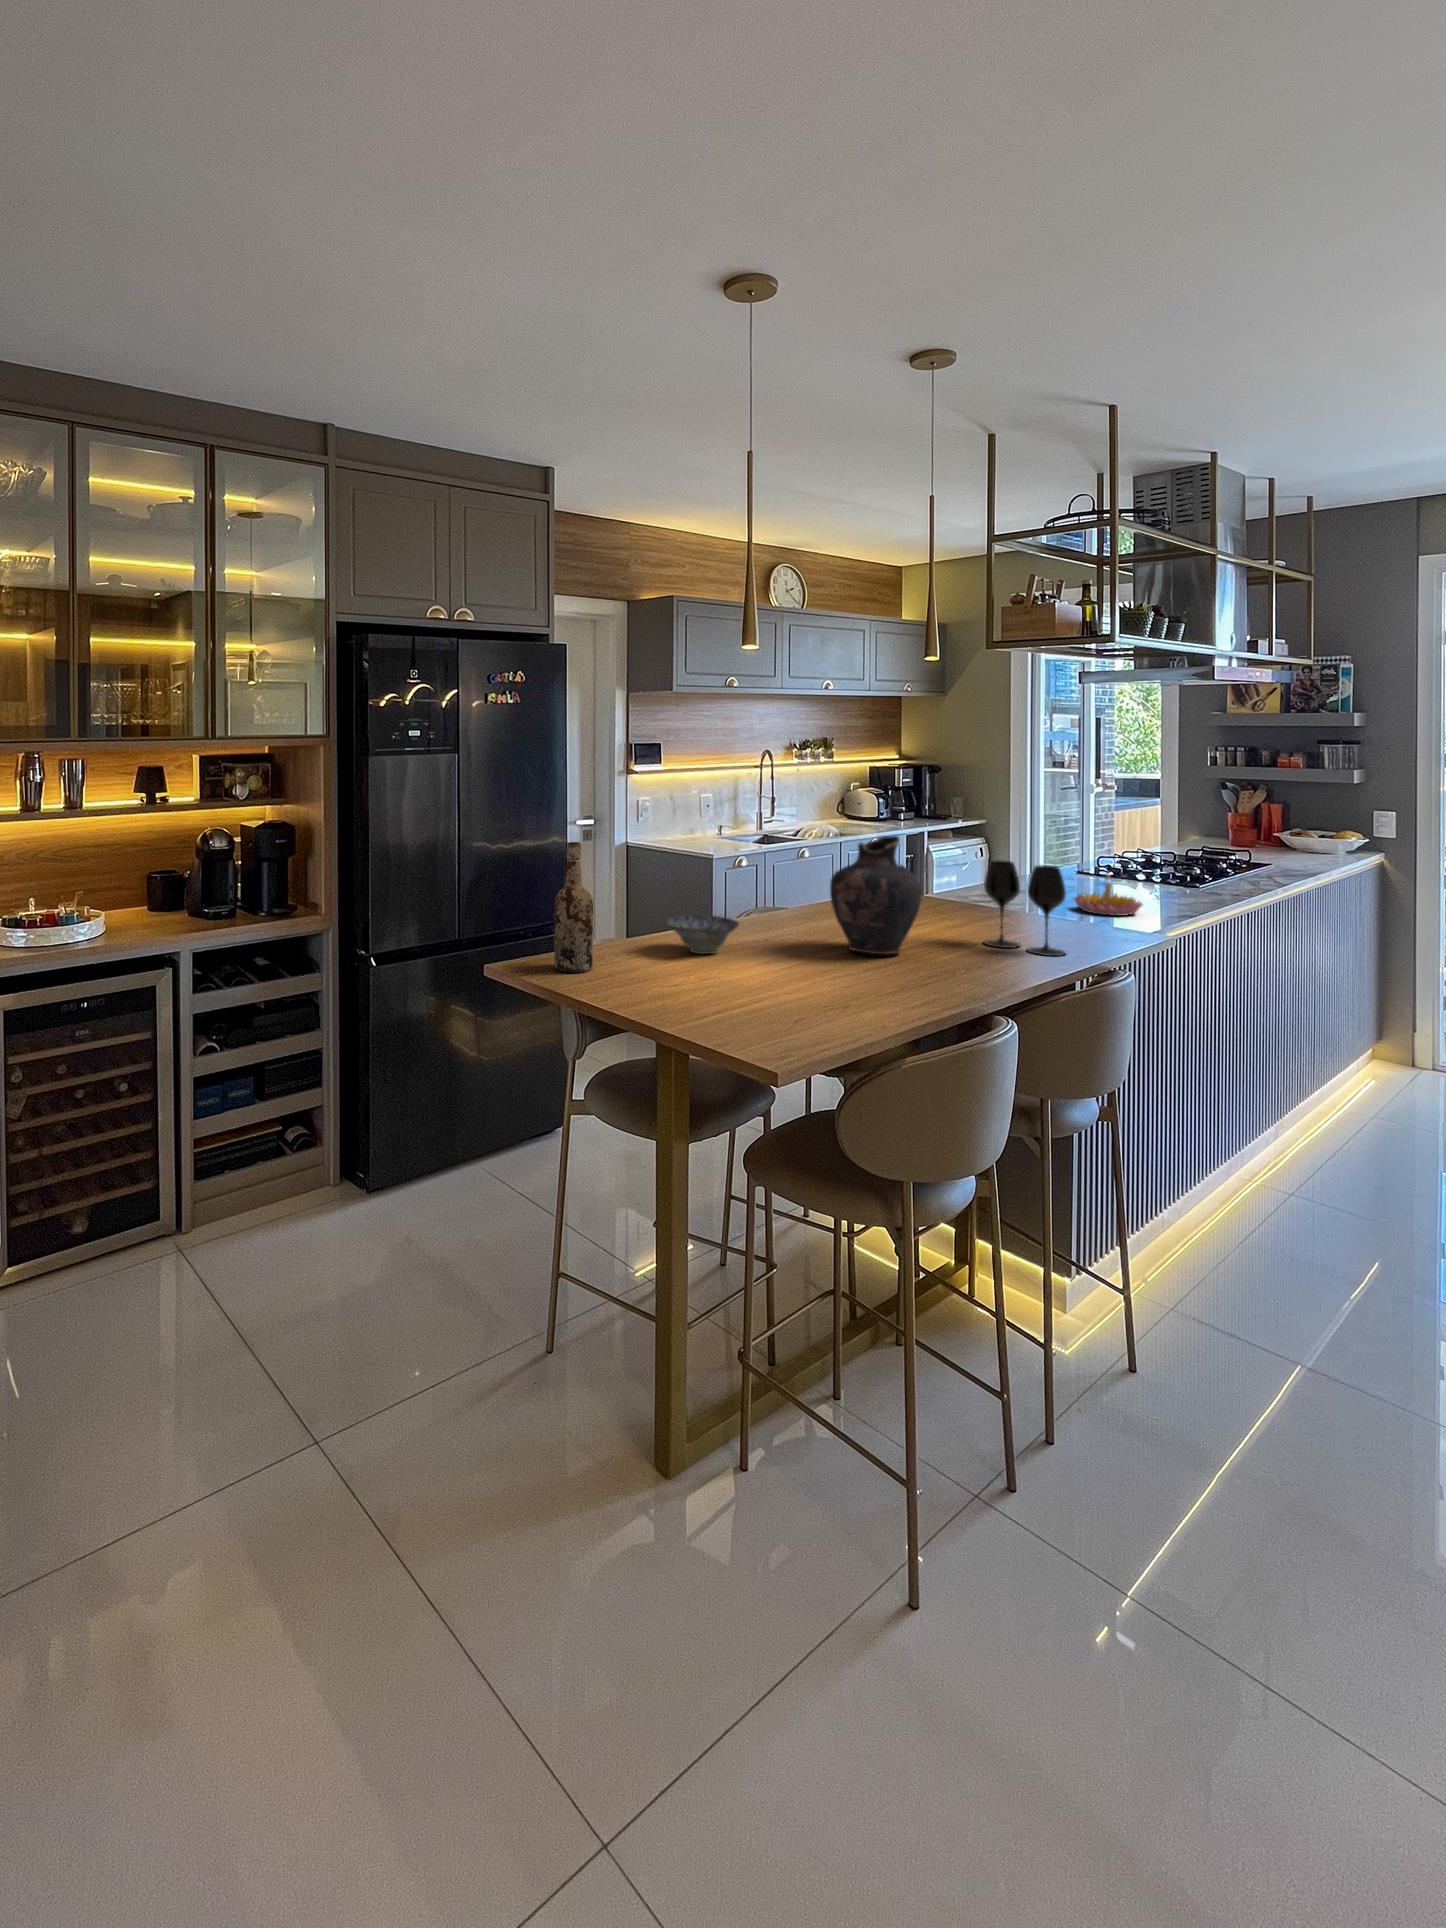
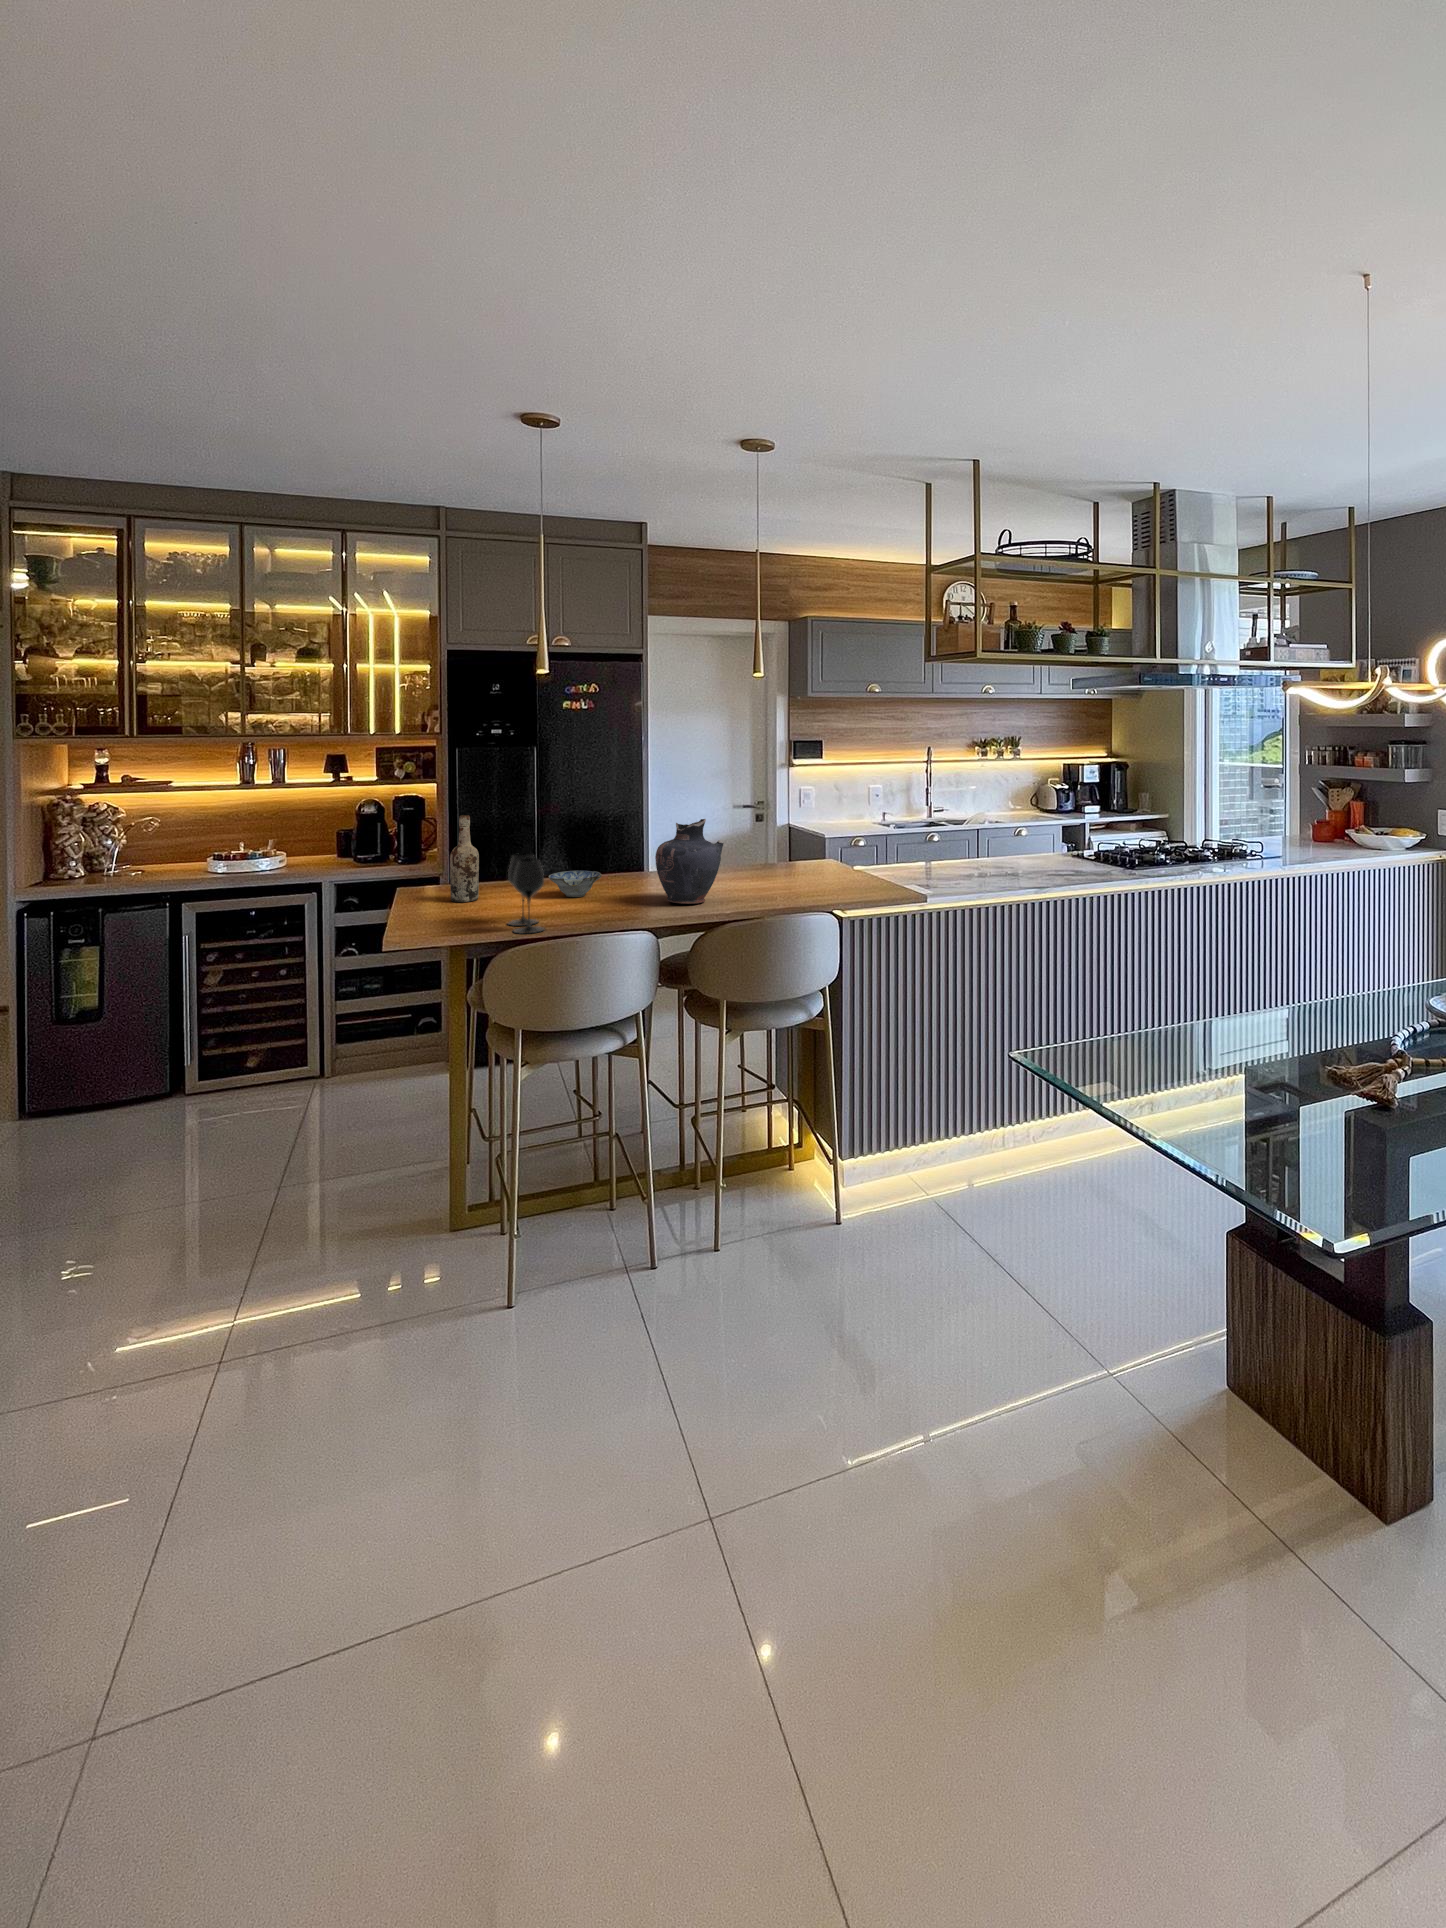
wine glass: present [984,860,1066,956] -> present [508,853,544,934]
candle holder: present [1074,873,1142,916] -> none [935,854,985,891]

